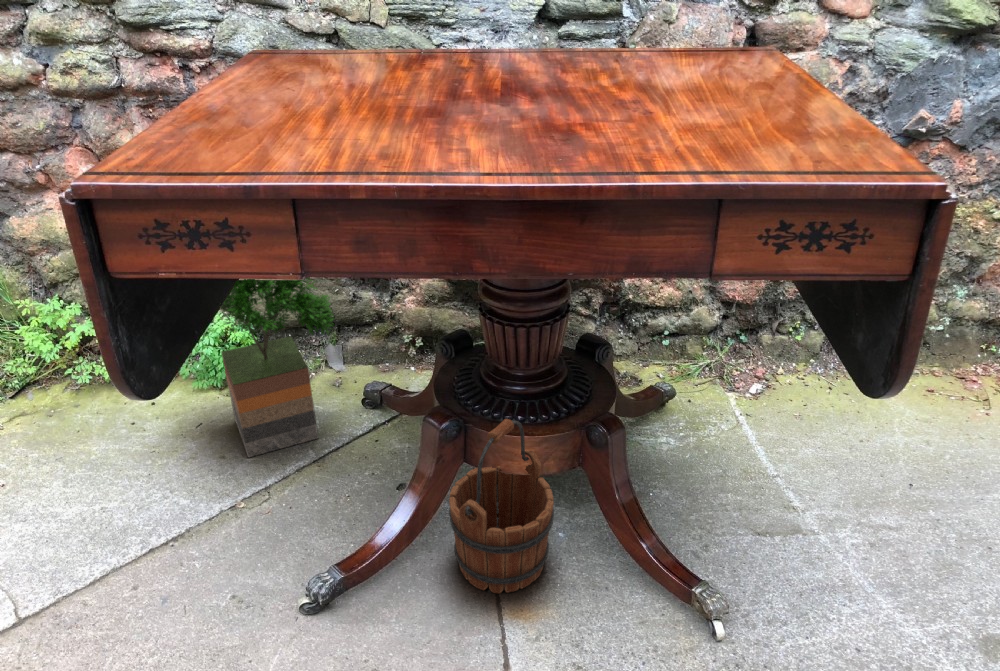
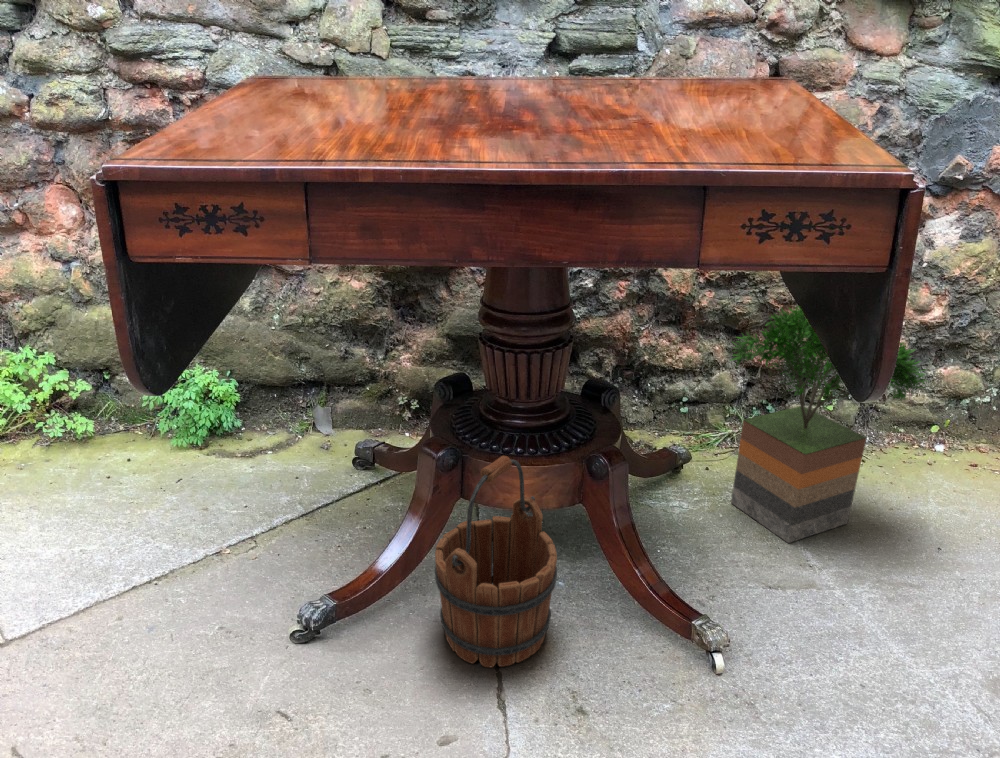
potted tree: present [220,277,333,457] -> present [730,306,926,543]

